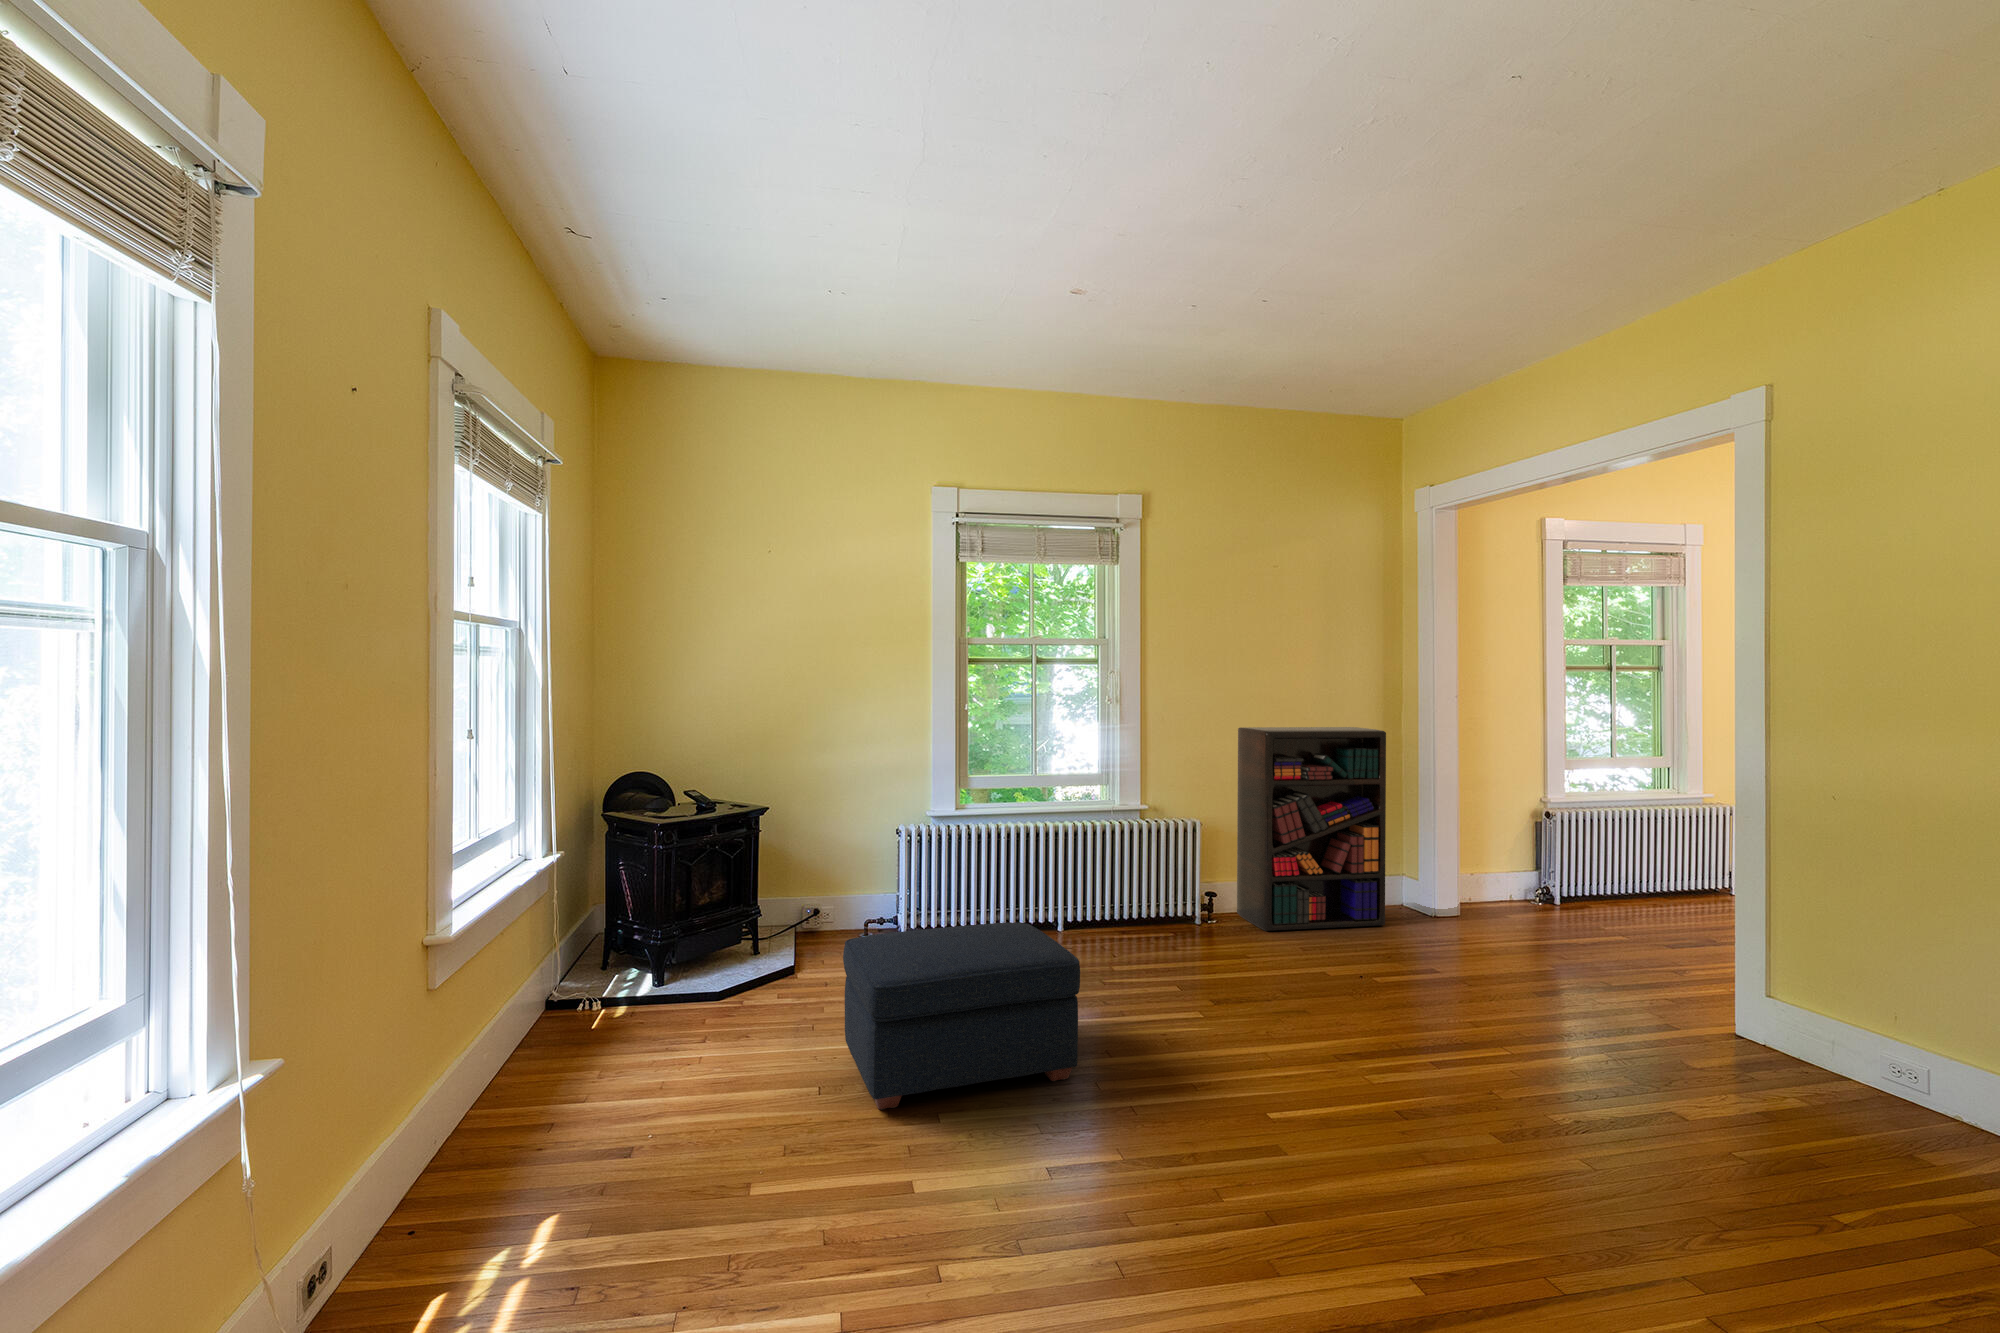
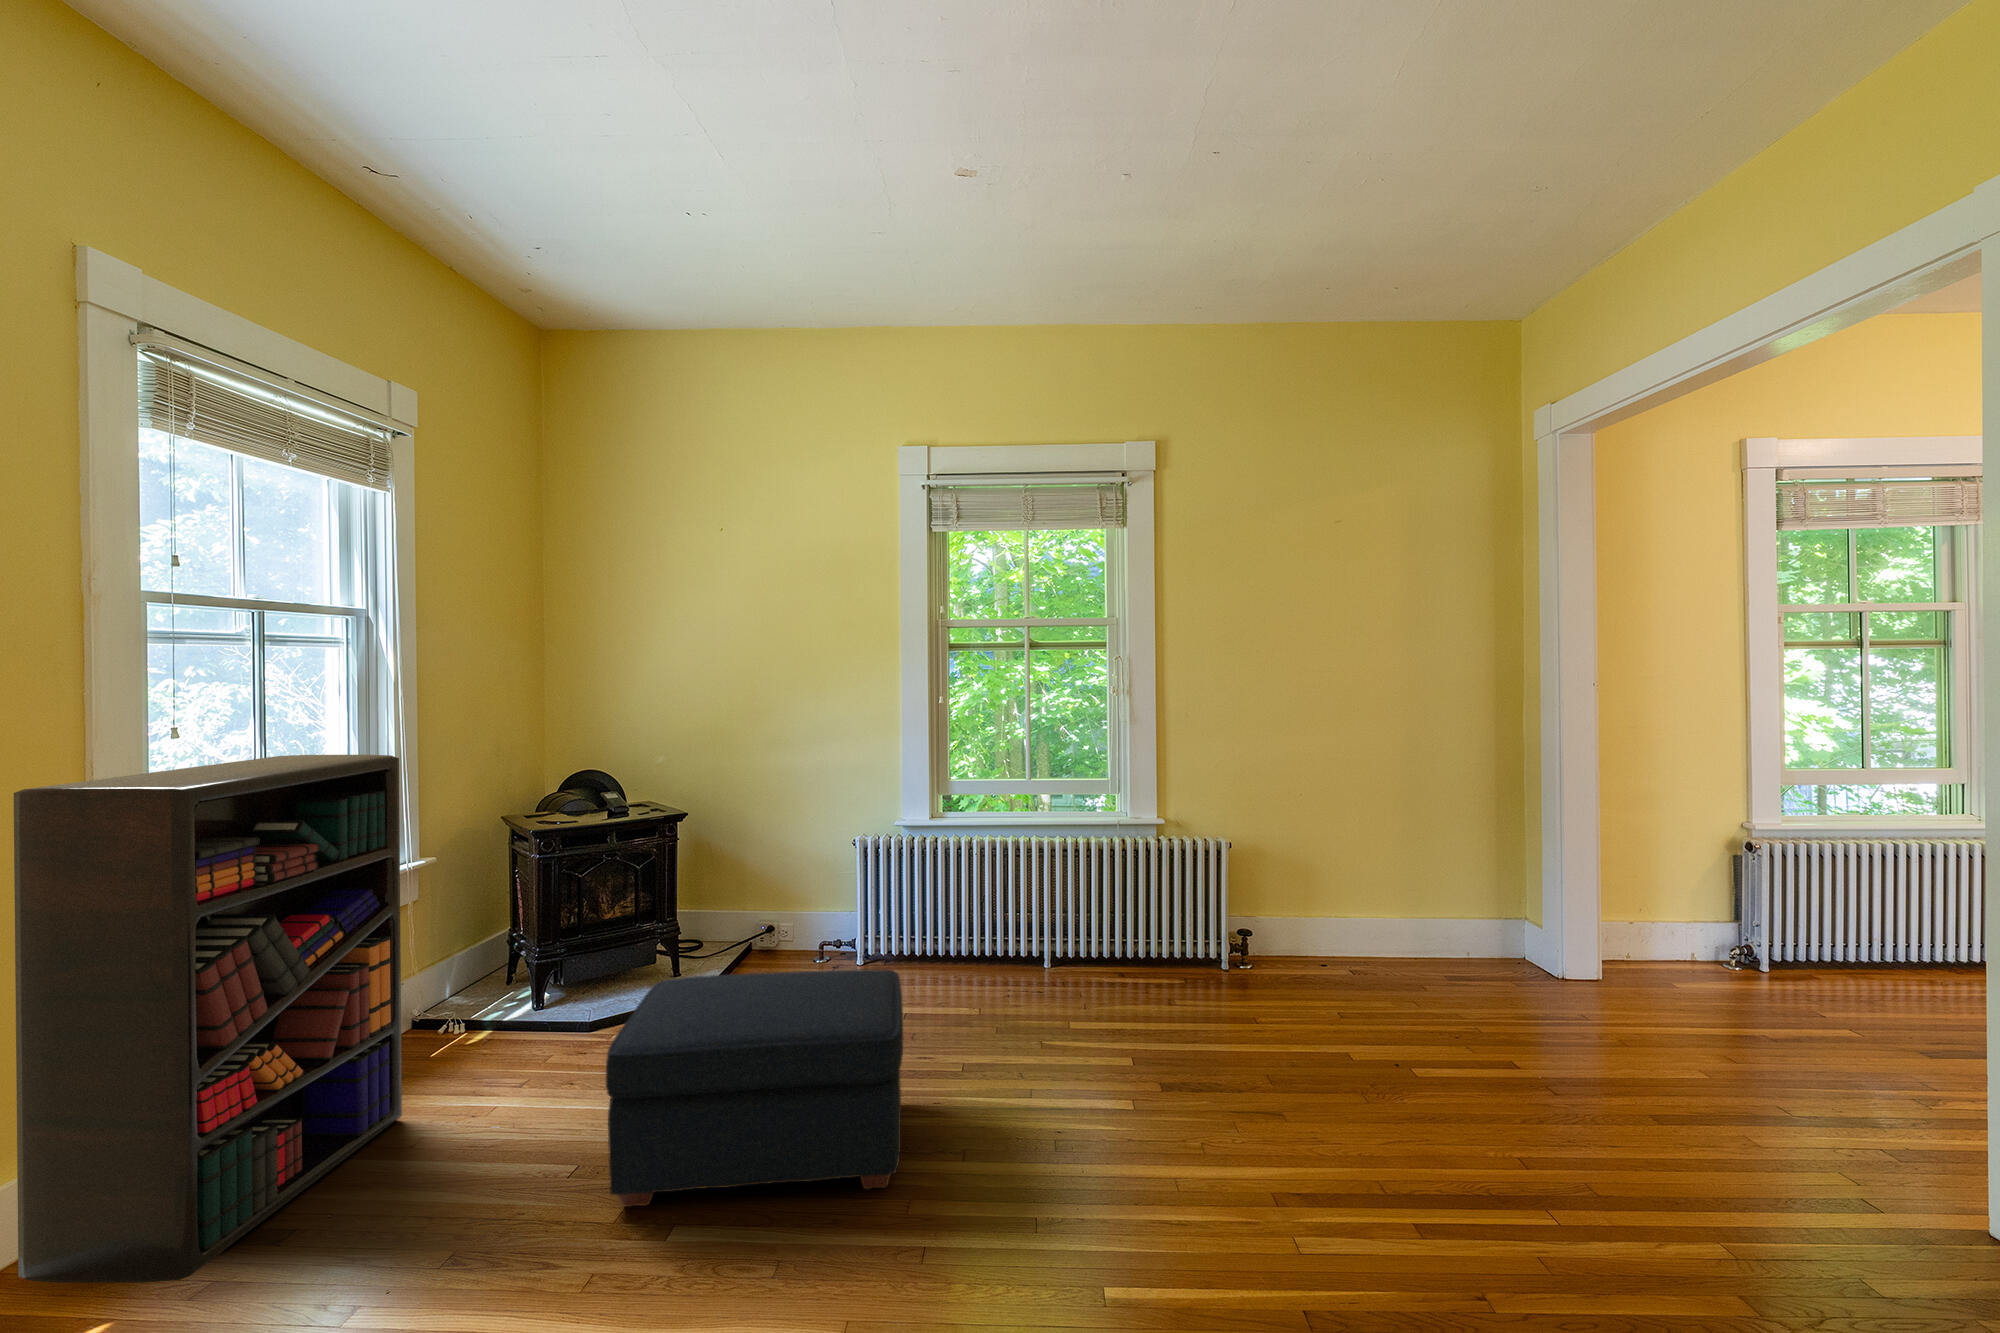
bookshelf: present [1237,727,1386,931] -> present [14,755,402,1283]

